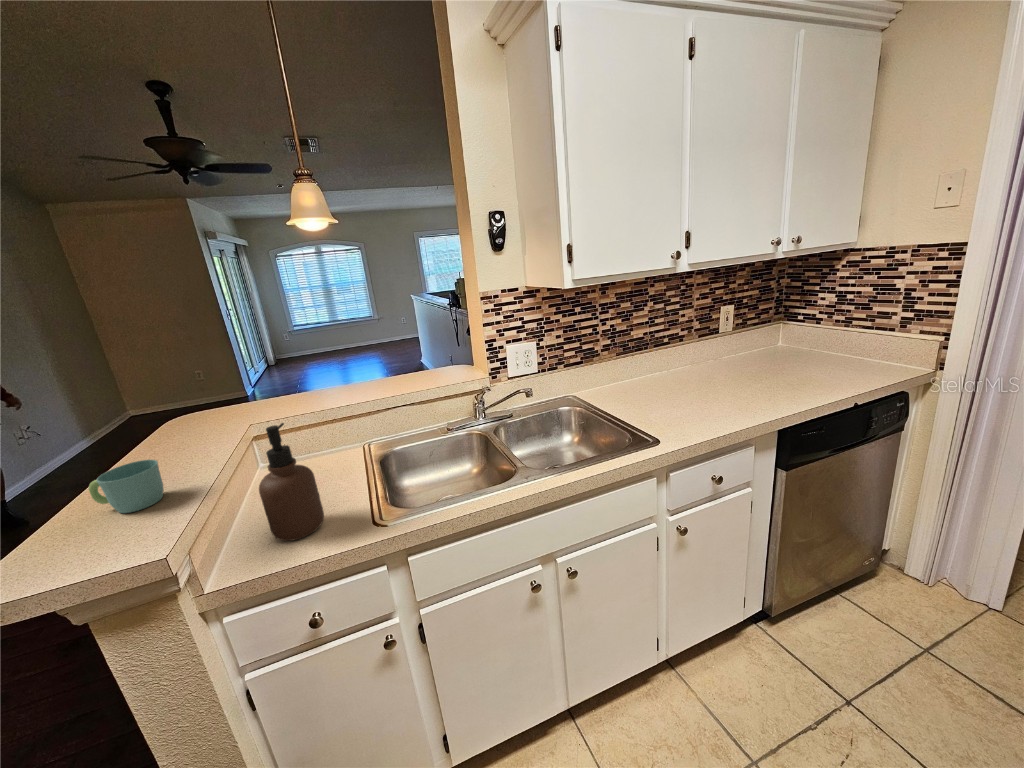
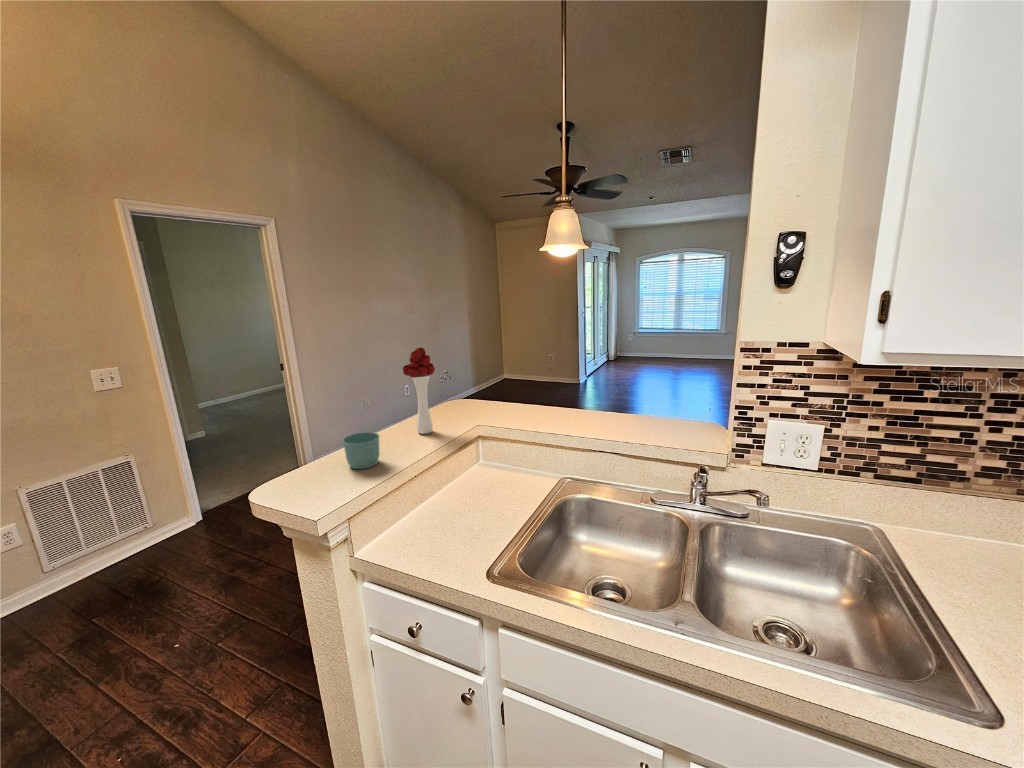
flower bouquet: none [130,346,193,455] -> present [403,348,435,434]
soap dispenser: present [259,423,324,541] -> none [418,438,466,547]

